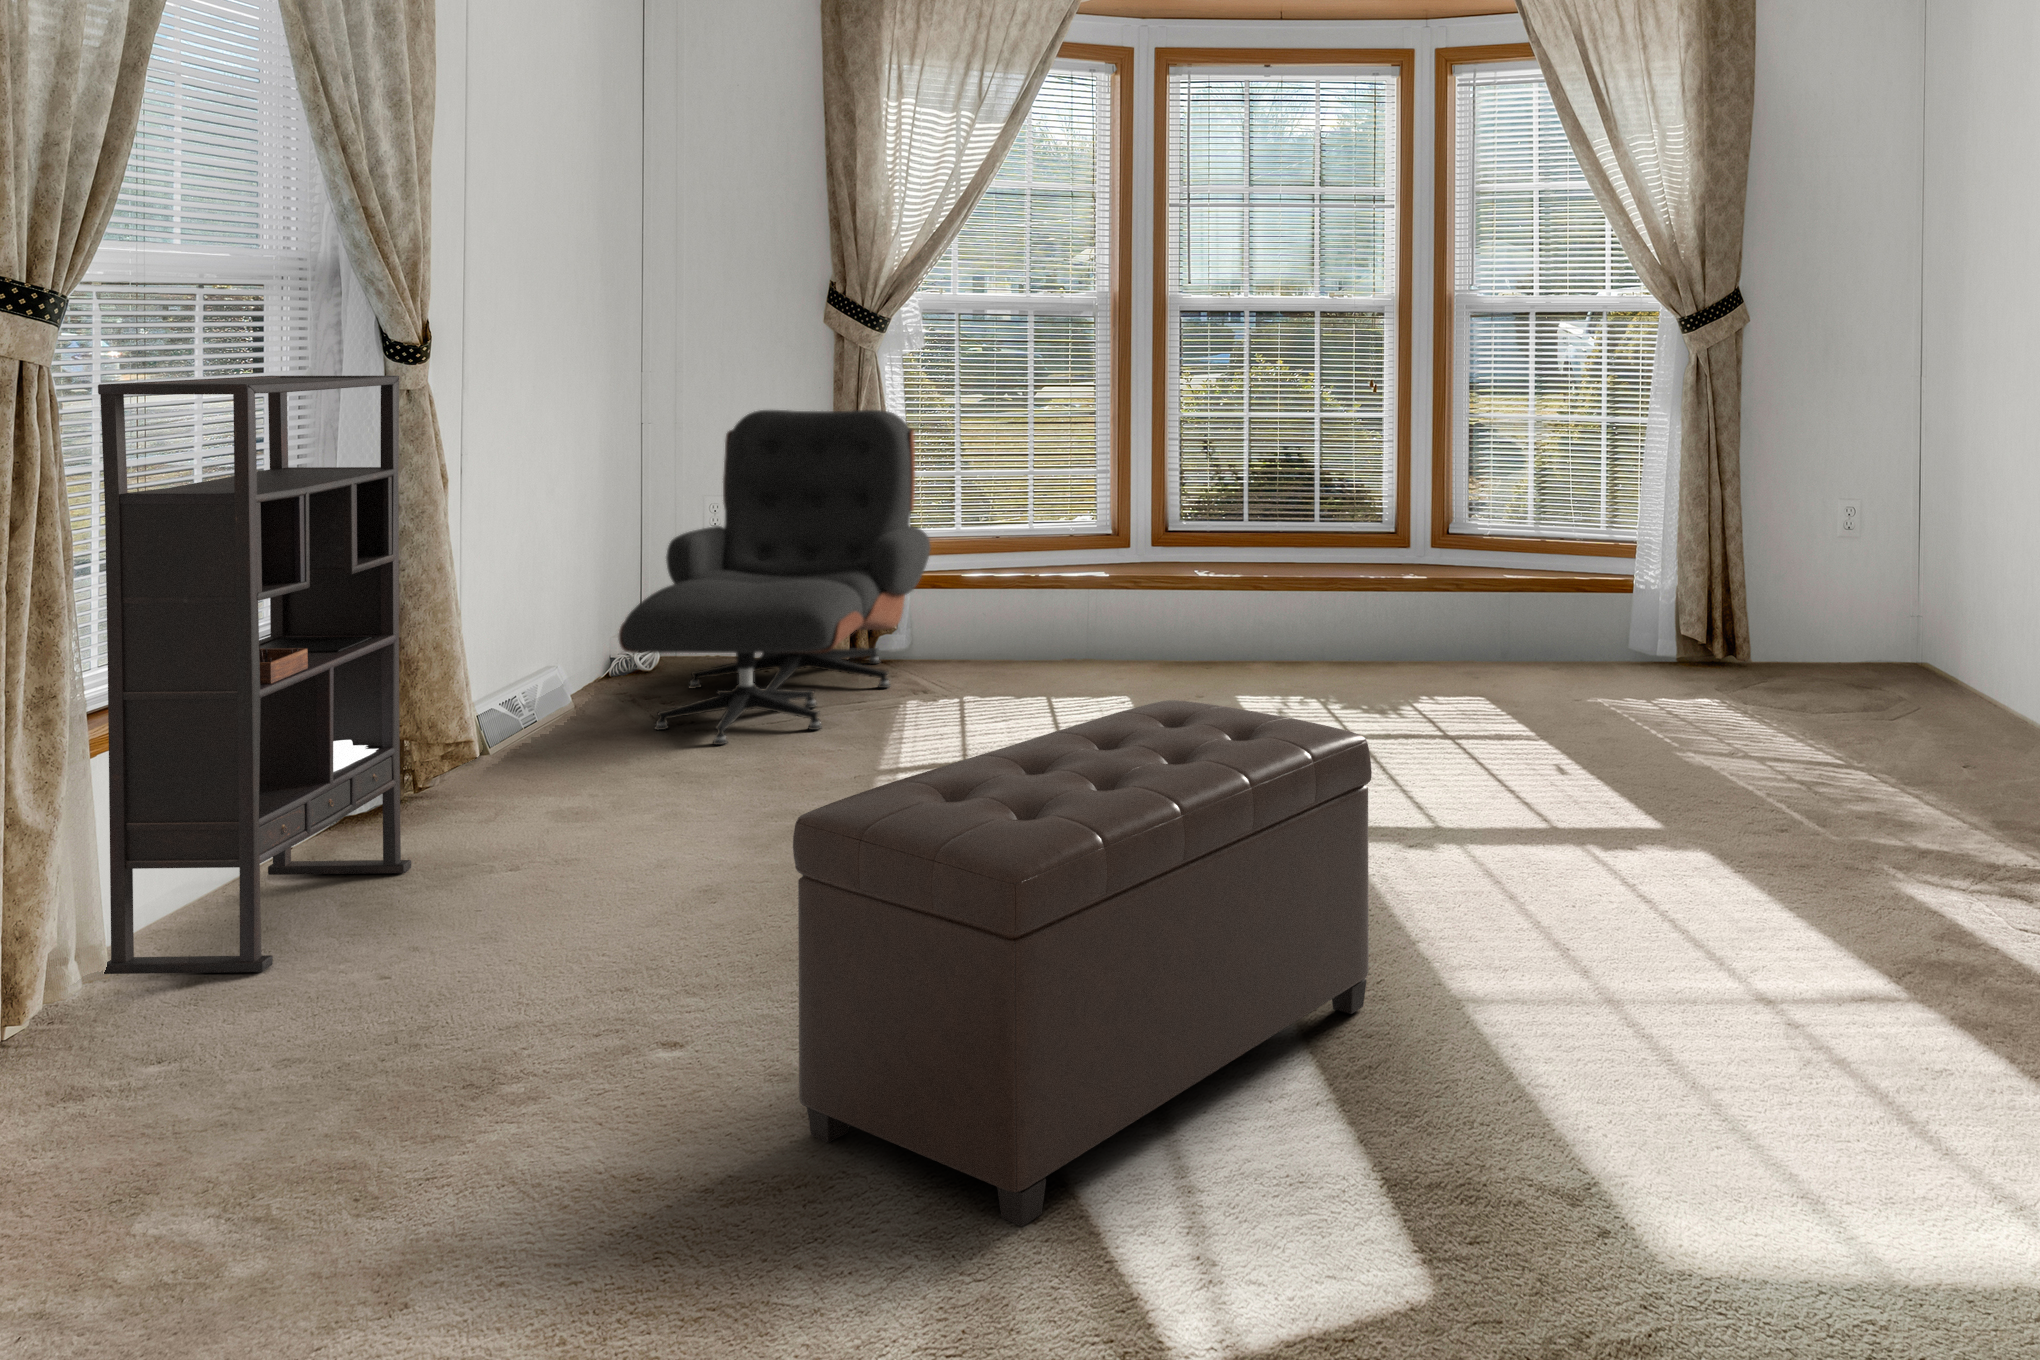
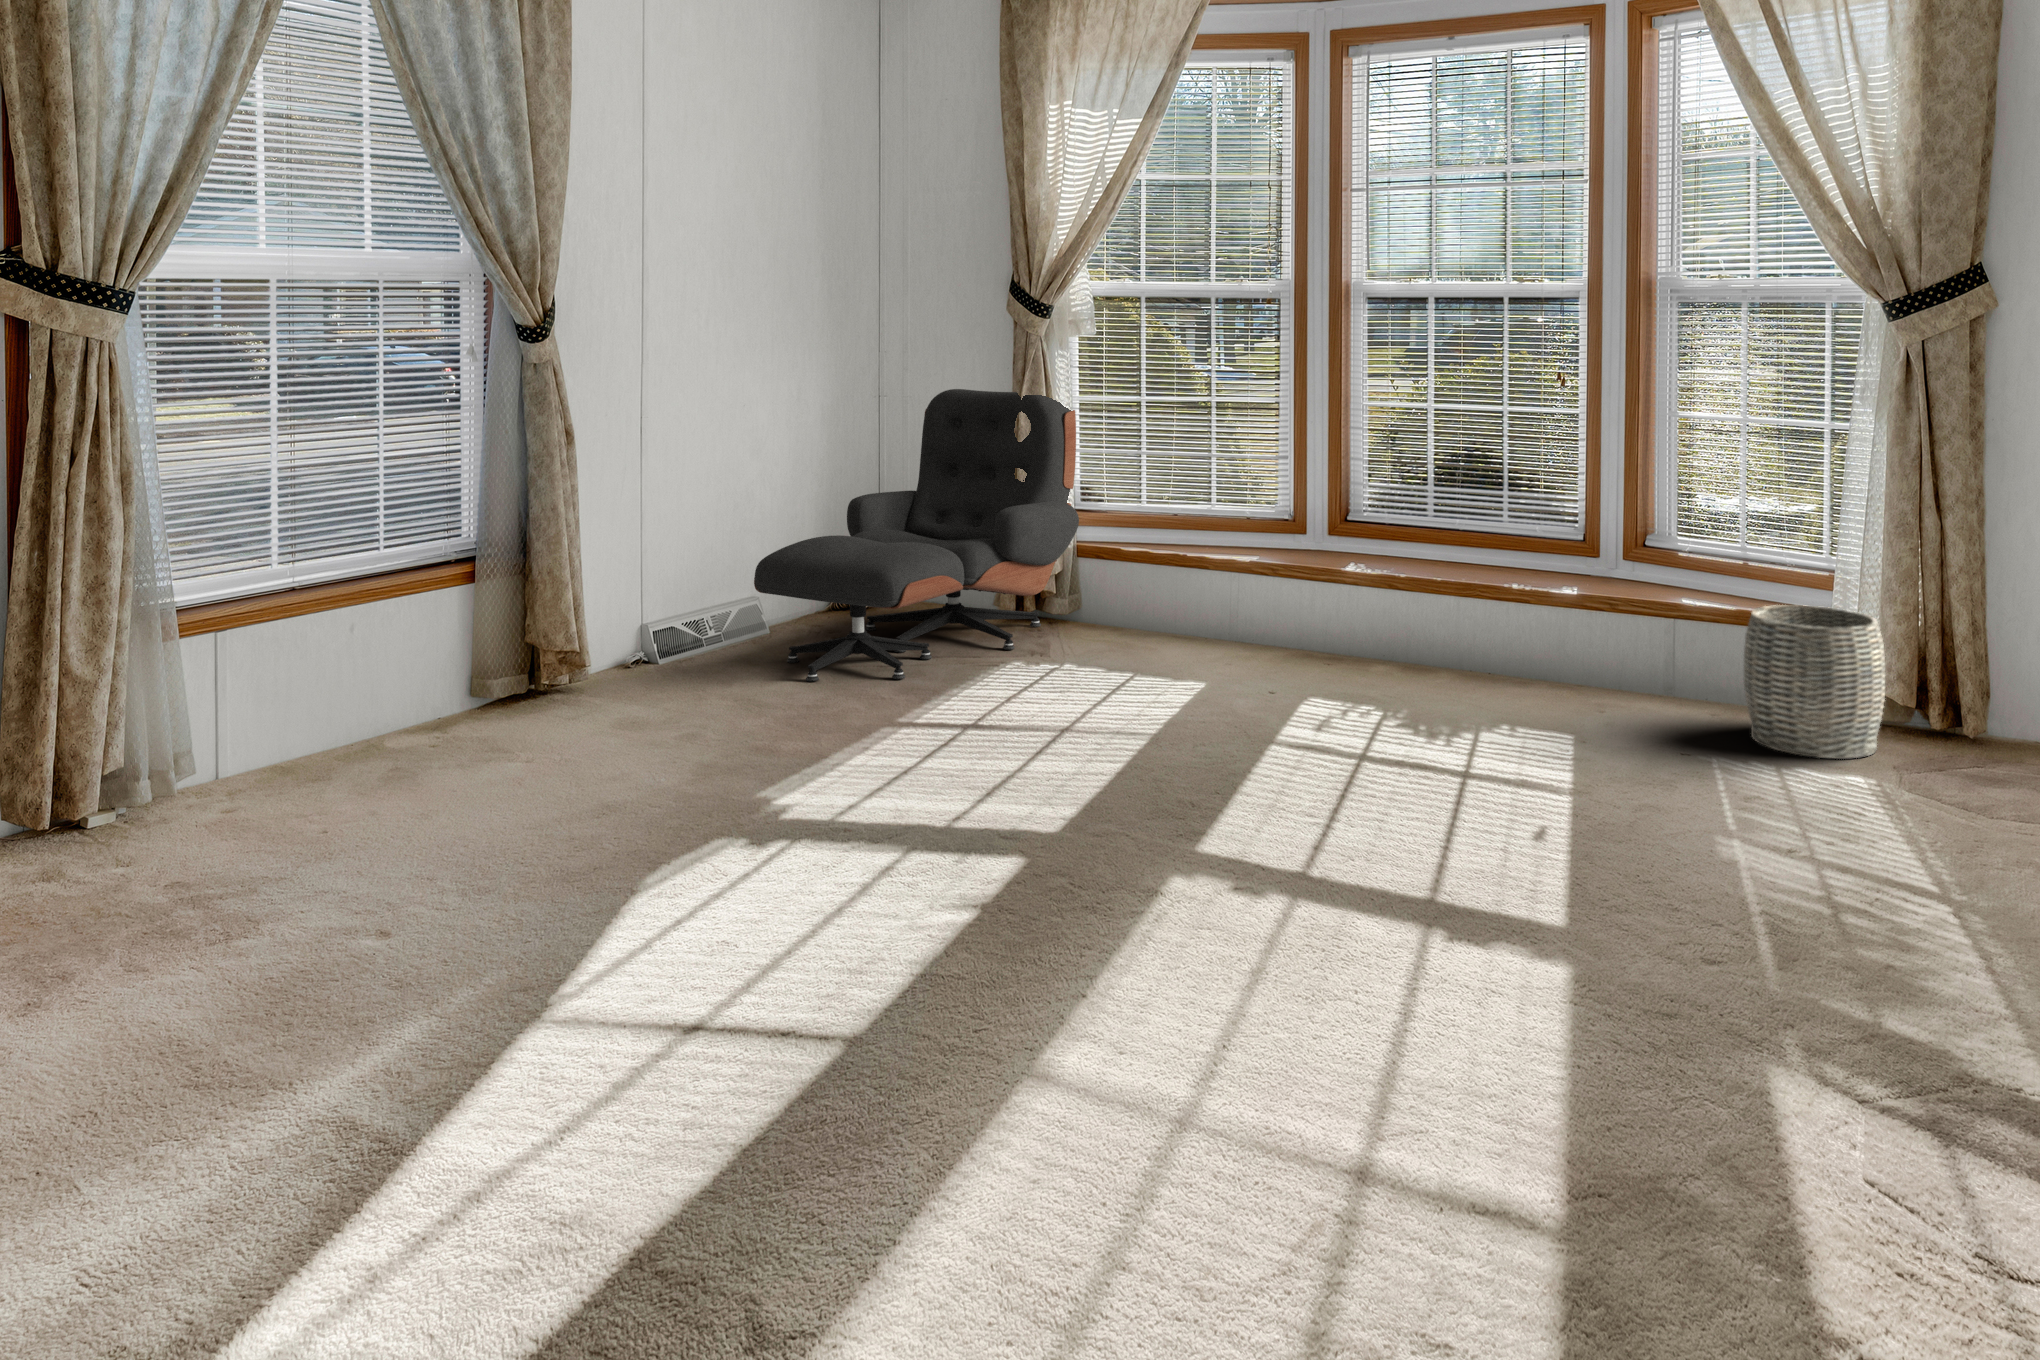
bookshelf: present [98,376,411,974] -> none [199,349,470,805]
woven basket: none [1588,565,1694,686] -> present [1744,605,1885,759]
ottoman: present [793,700,1372,1226] -> none [320,687,929,1160]

